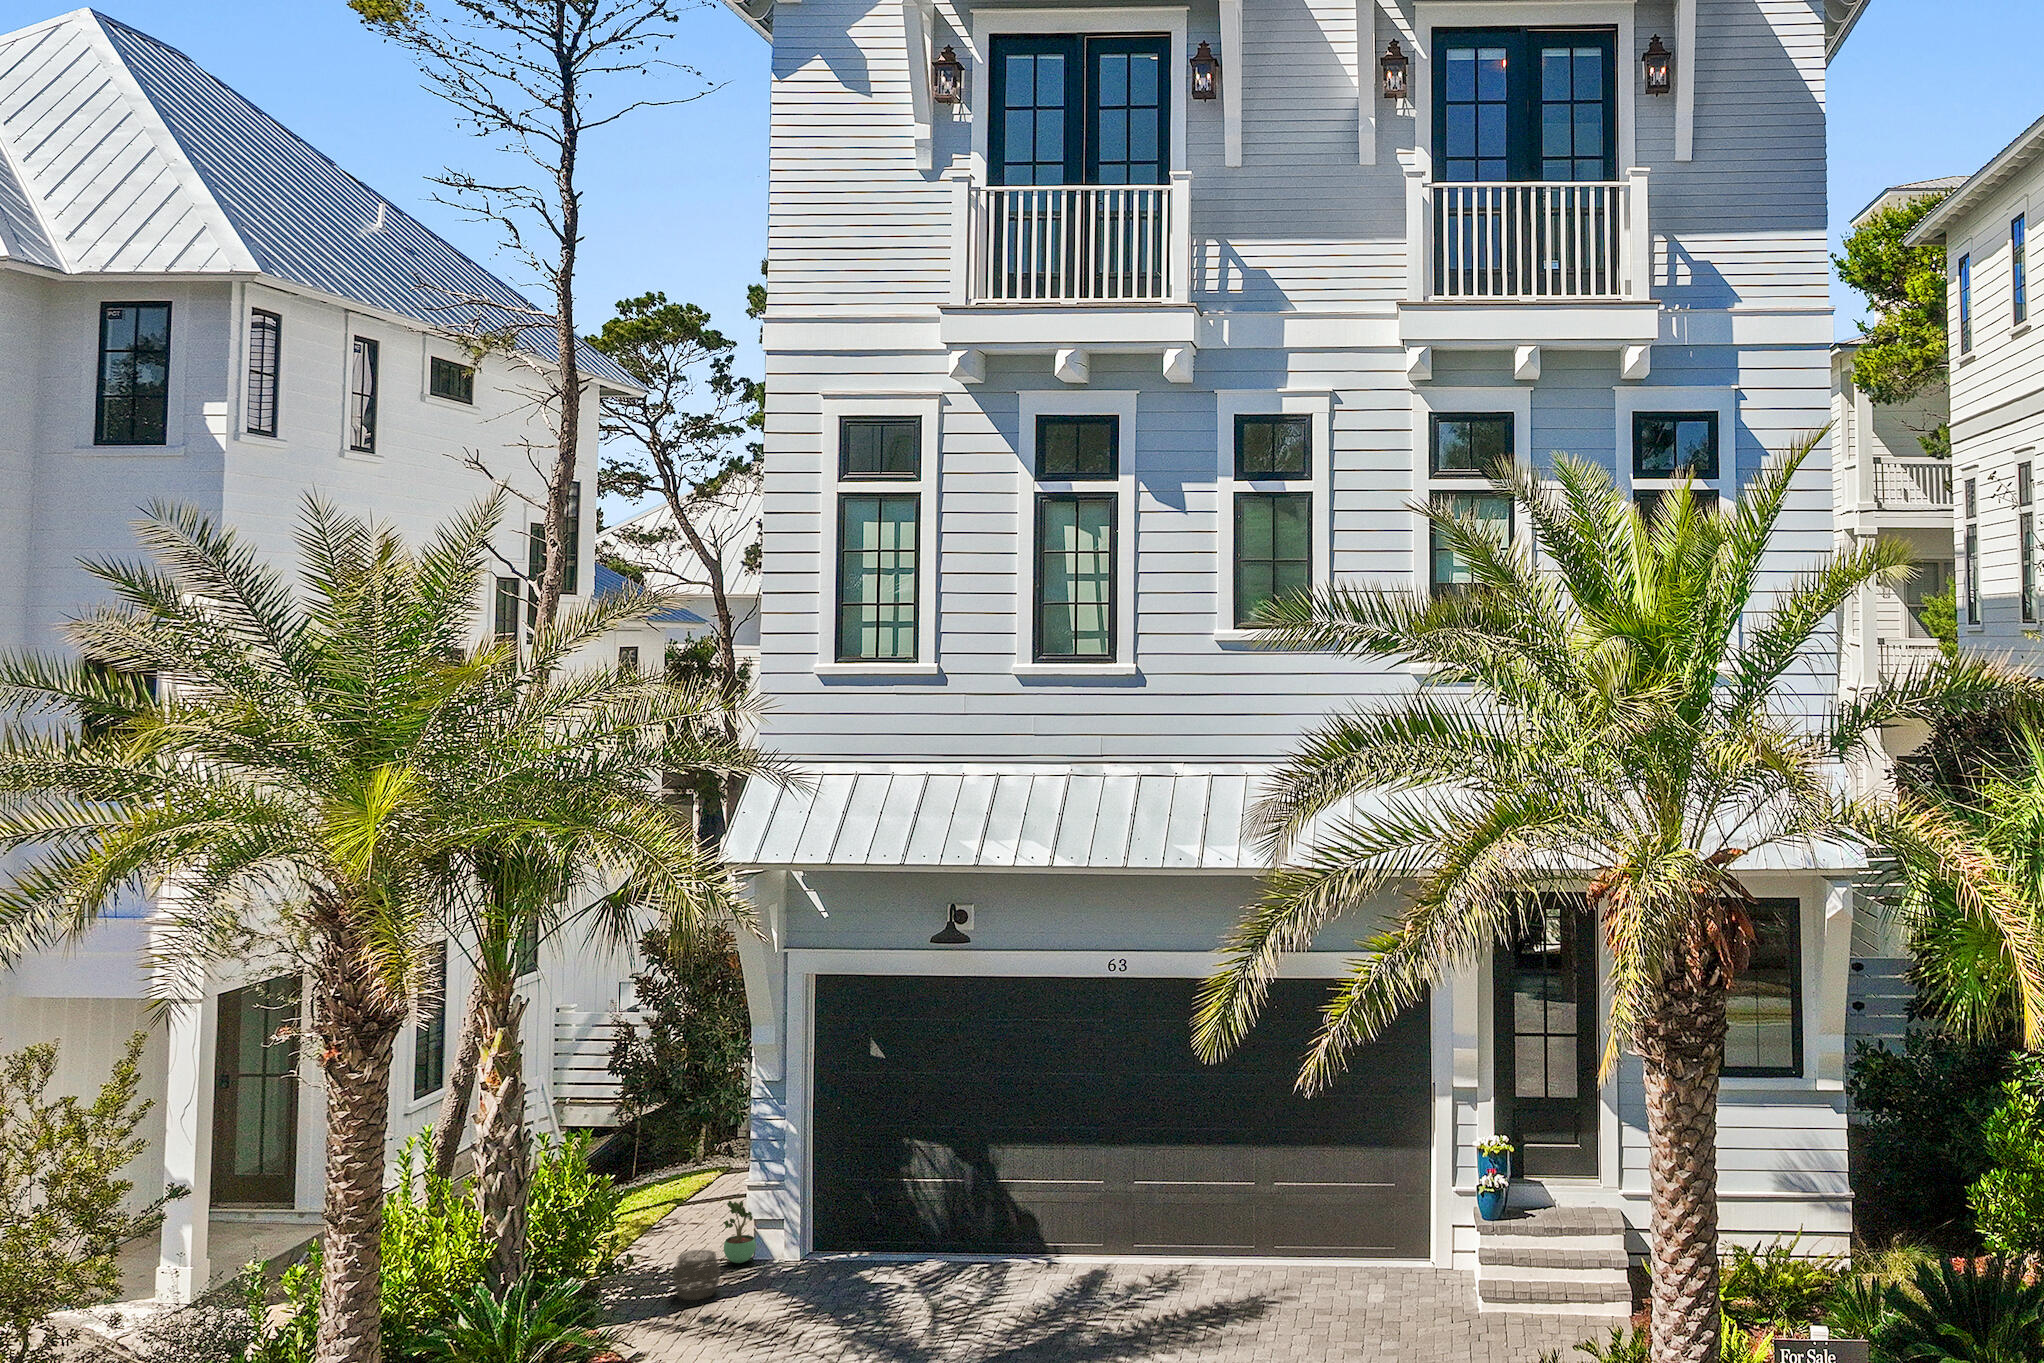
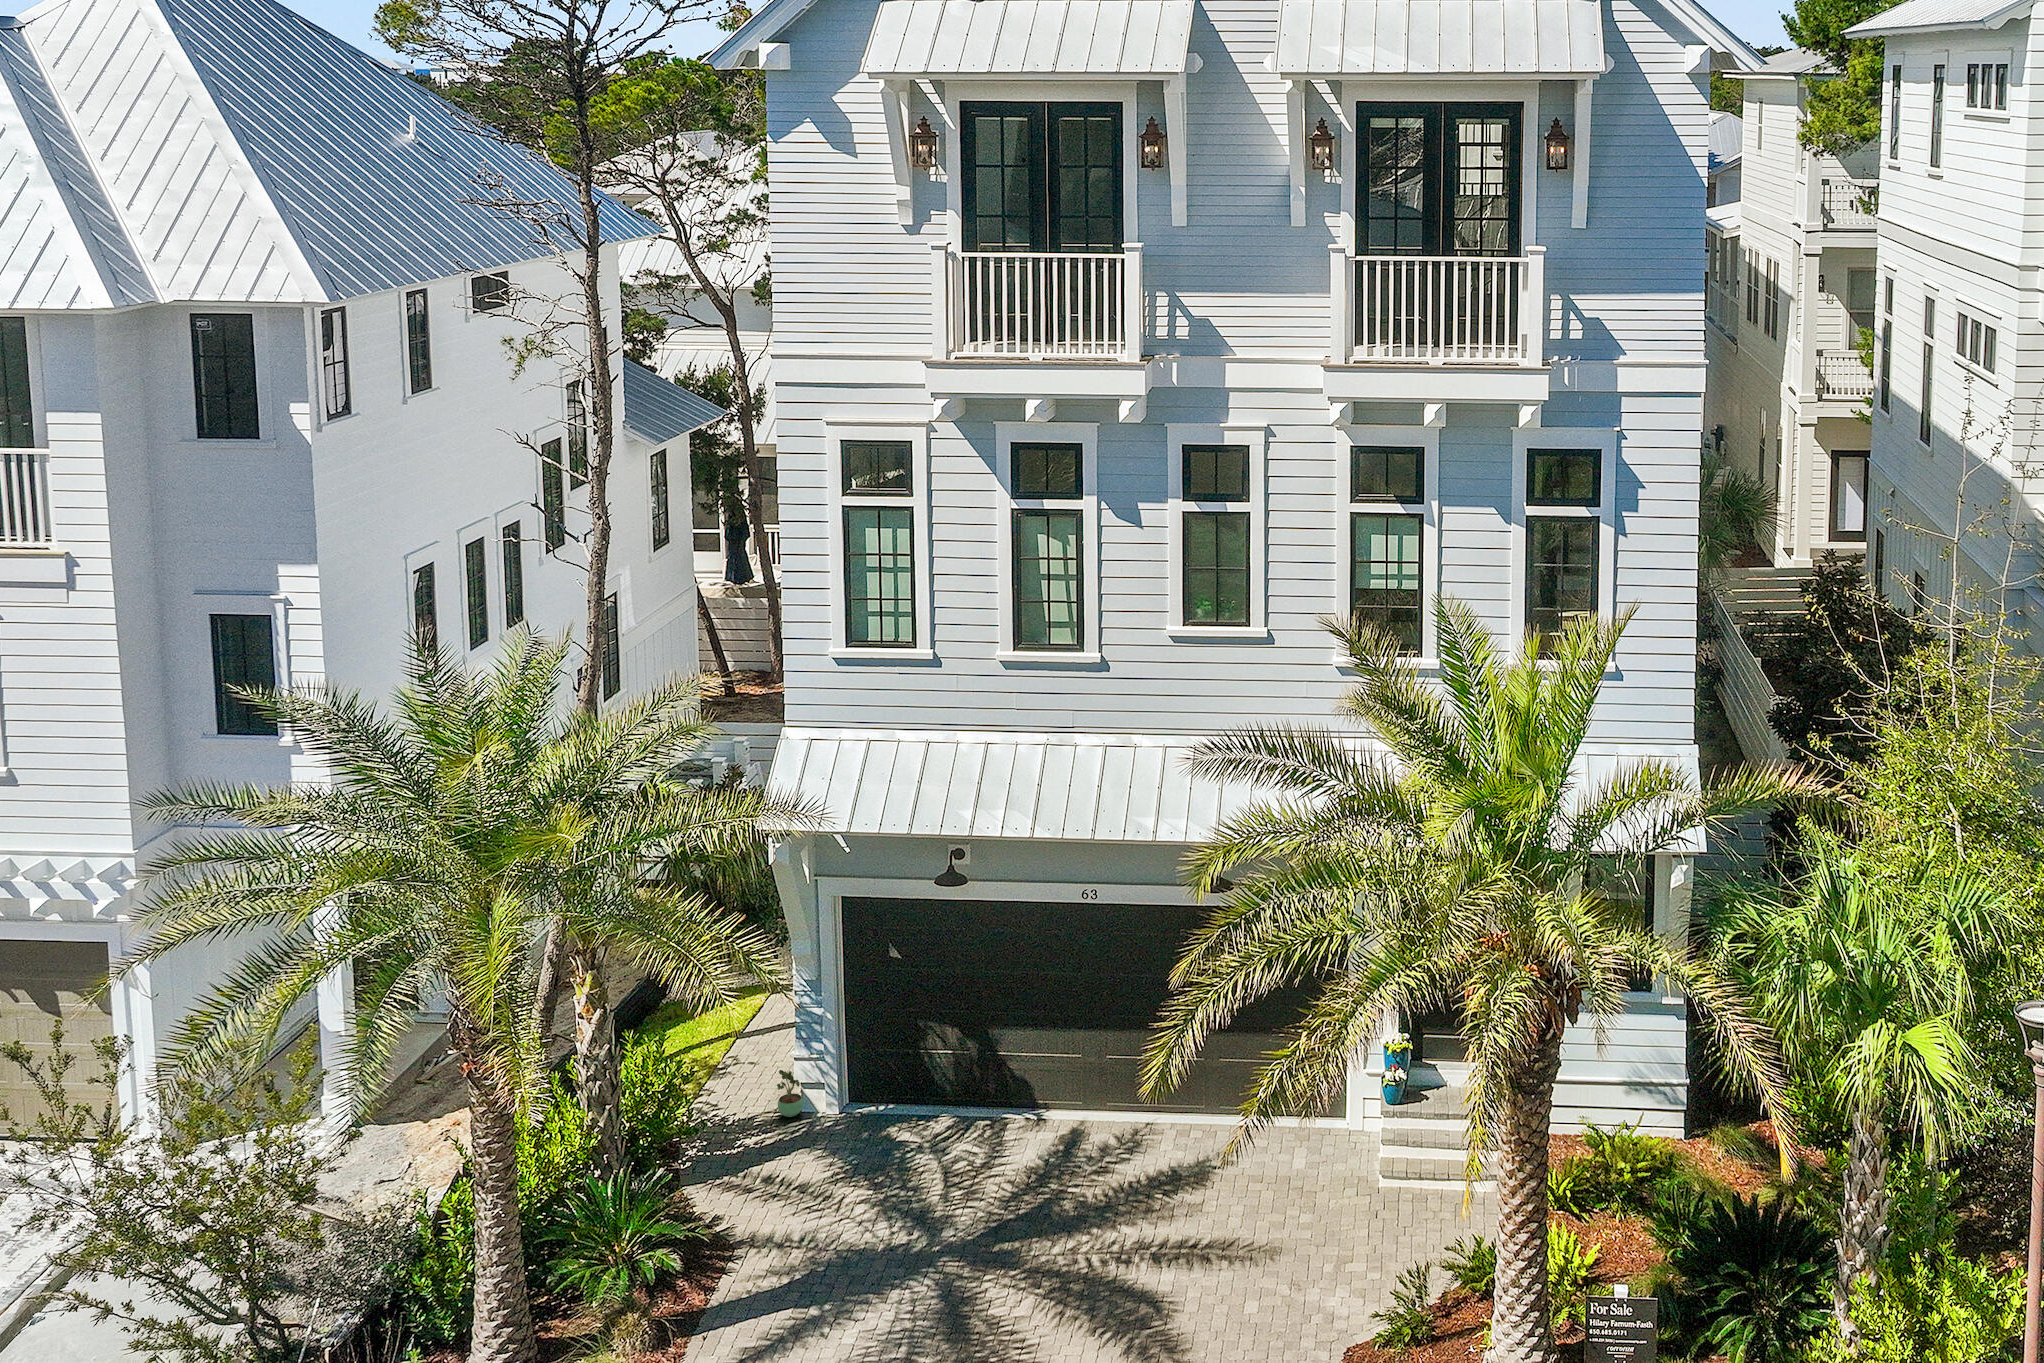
woven basket: present [674,1250,720,1300] -> none [739,1117,777,1159]

